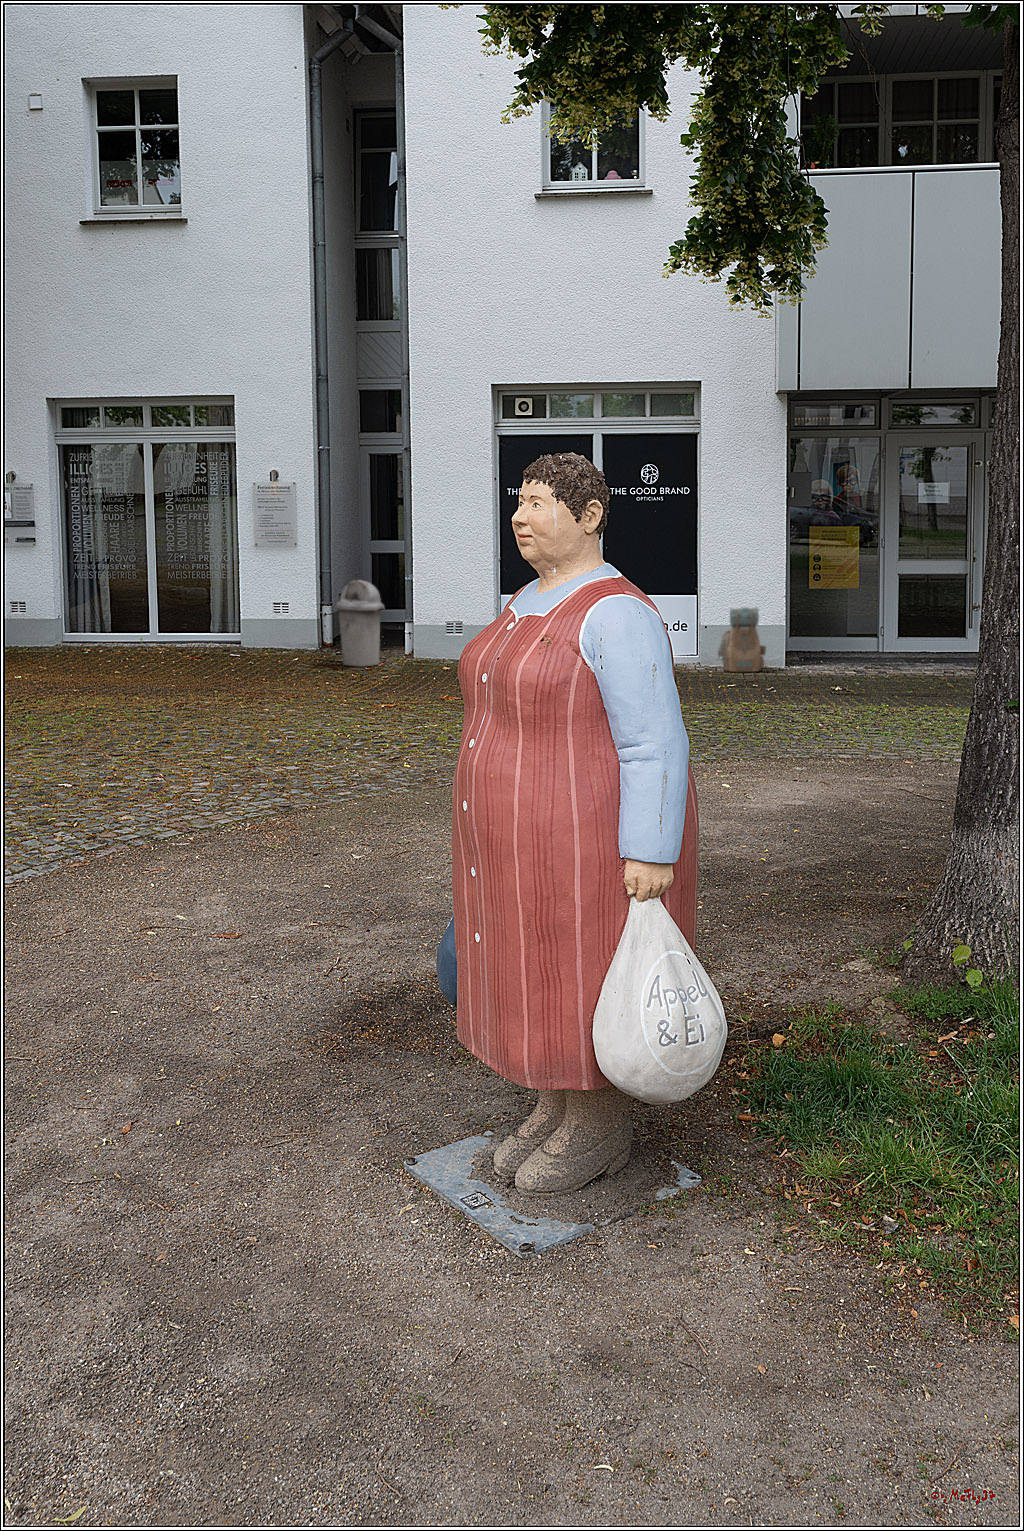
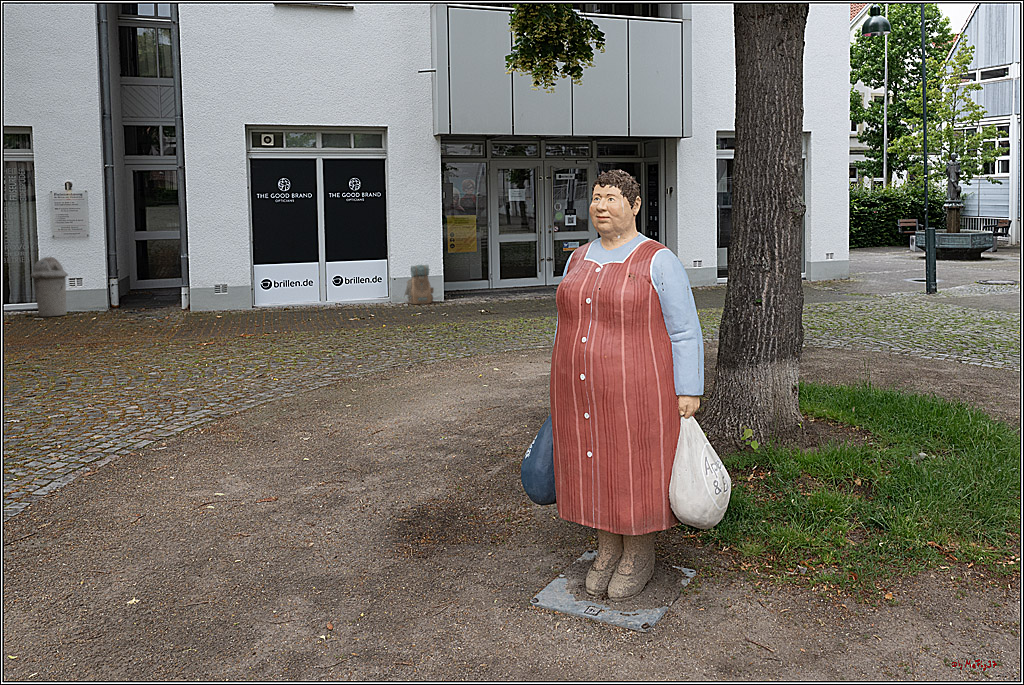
trash can: present [336,580,384,666] -> present [31,257,68,317]

